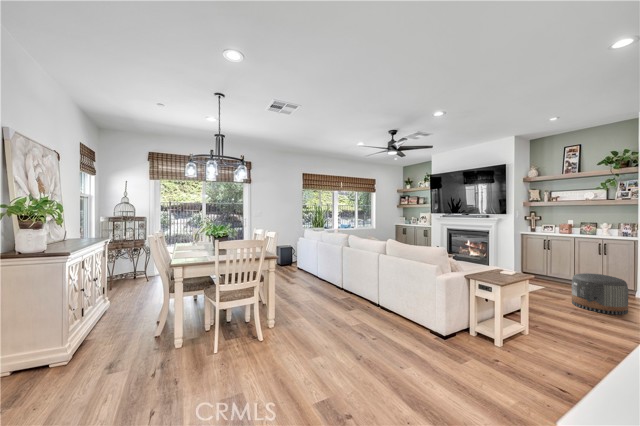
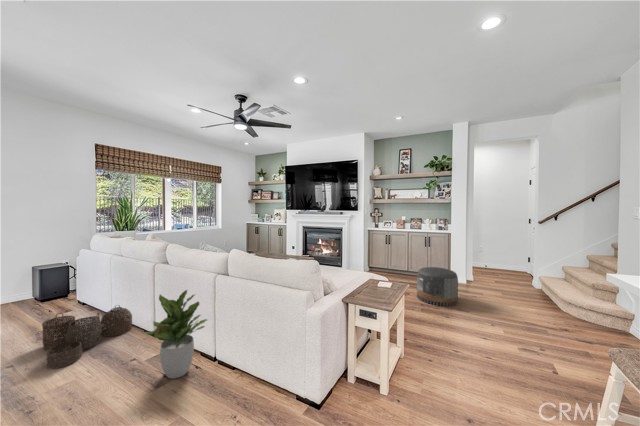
potted plant: none [342,261,375,311] -> present [145,290,207,379]
woven basket: none [290,271,328,296] -> present [42,306,132,368]

